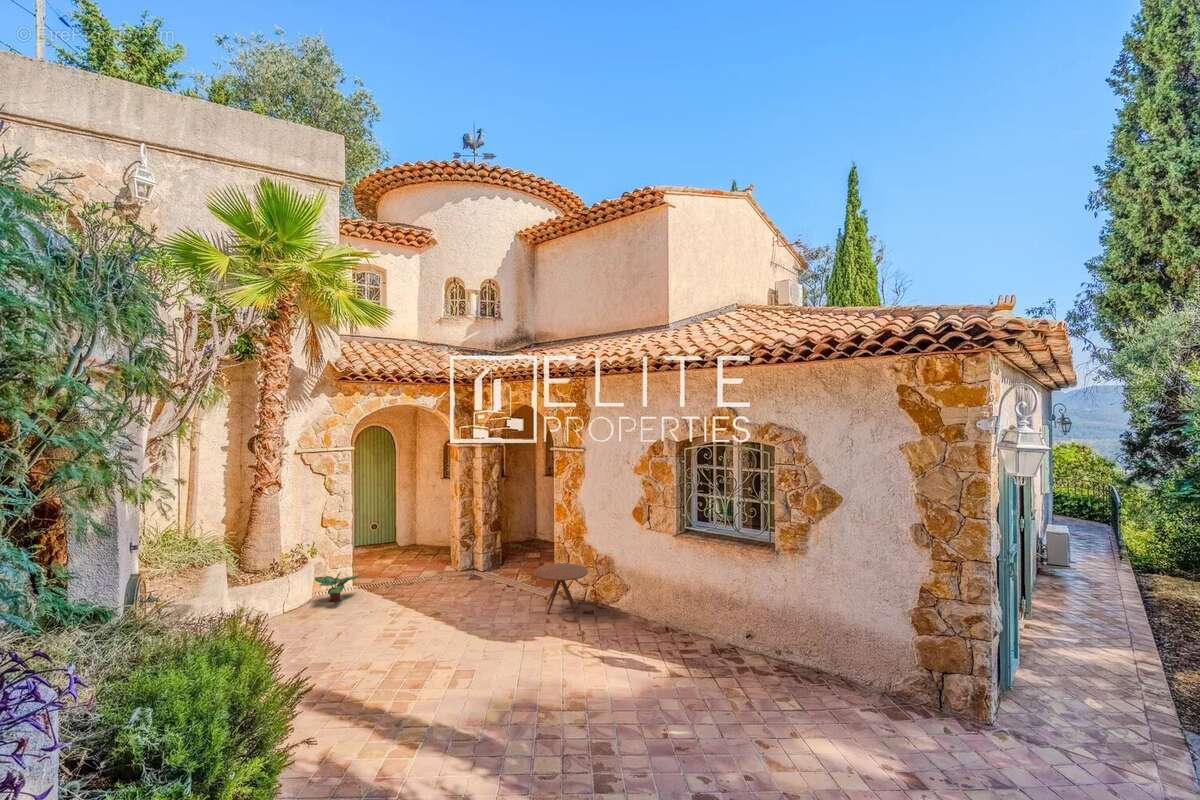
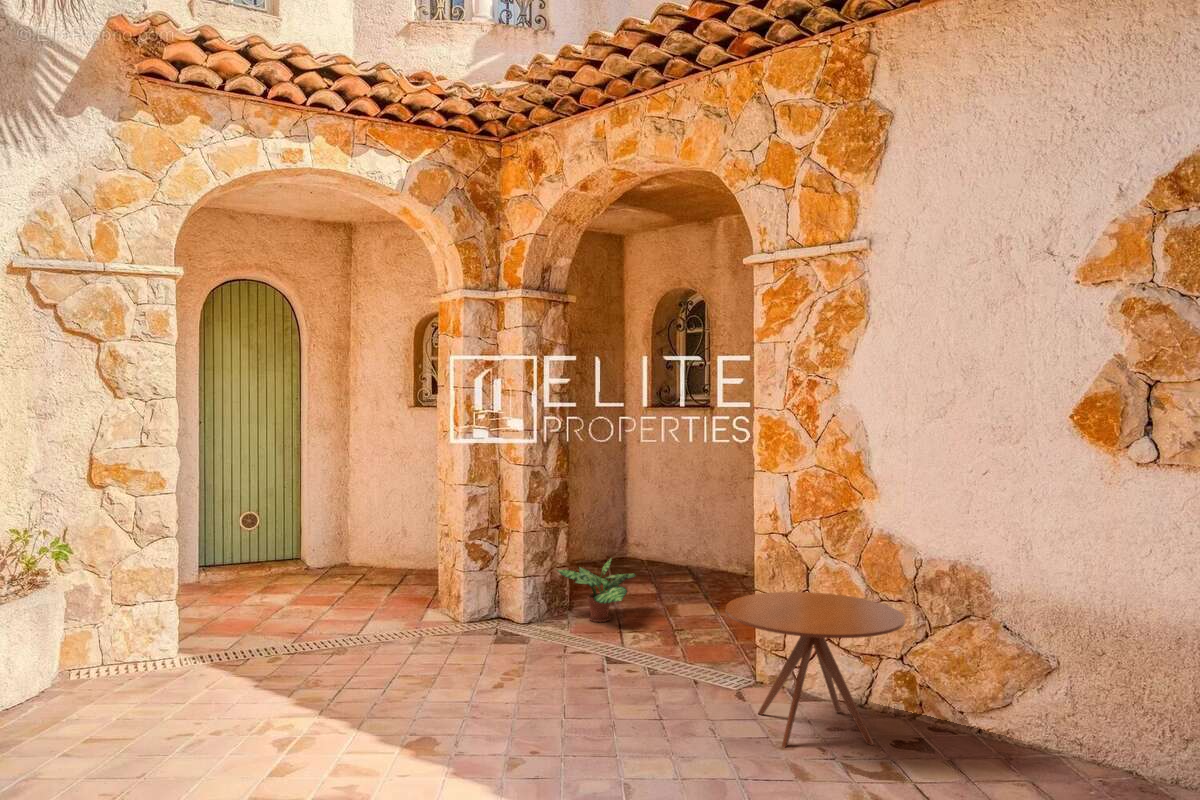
potted plant: present [315,572,357,602] -> present [557,559,636,622]

